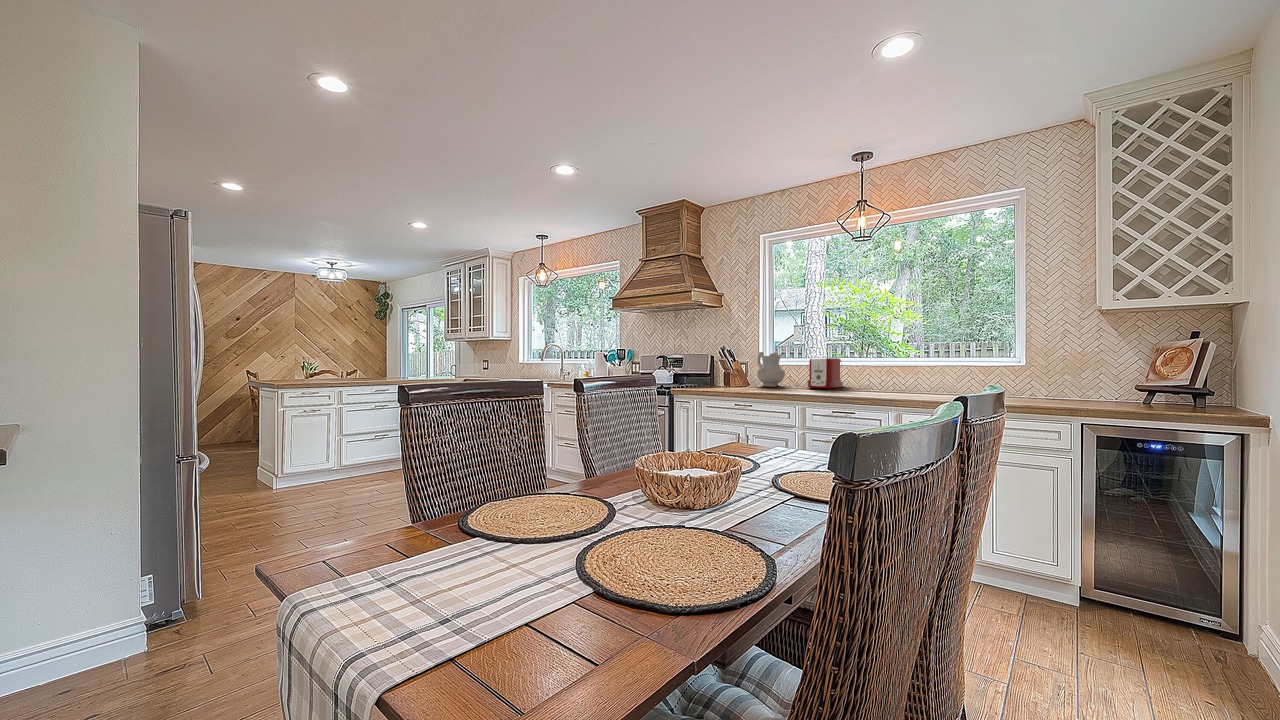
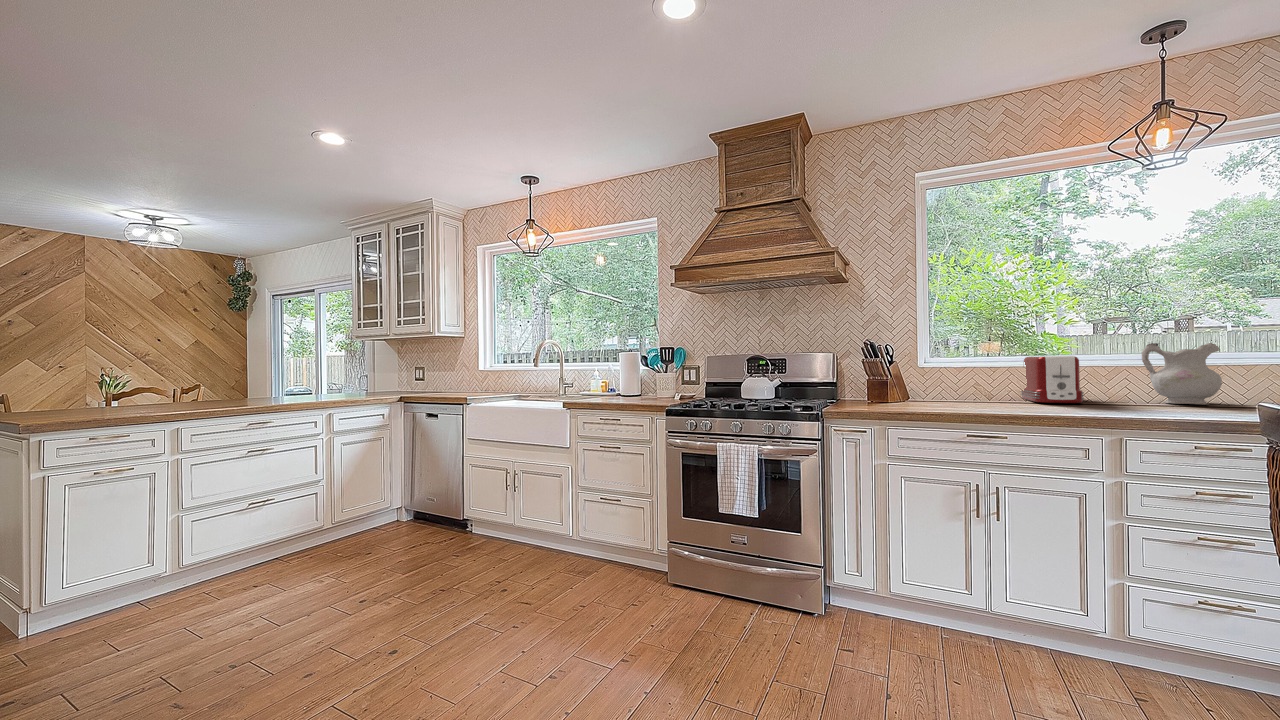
ceramic pitcher: present [757,352,785,387] -> present [1142,343,1222,405]

